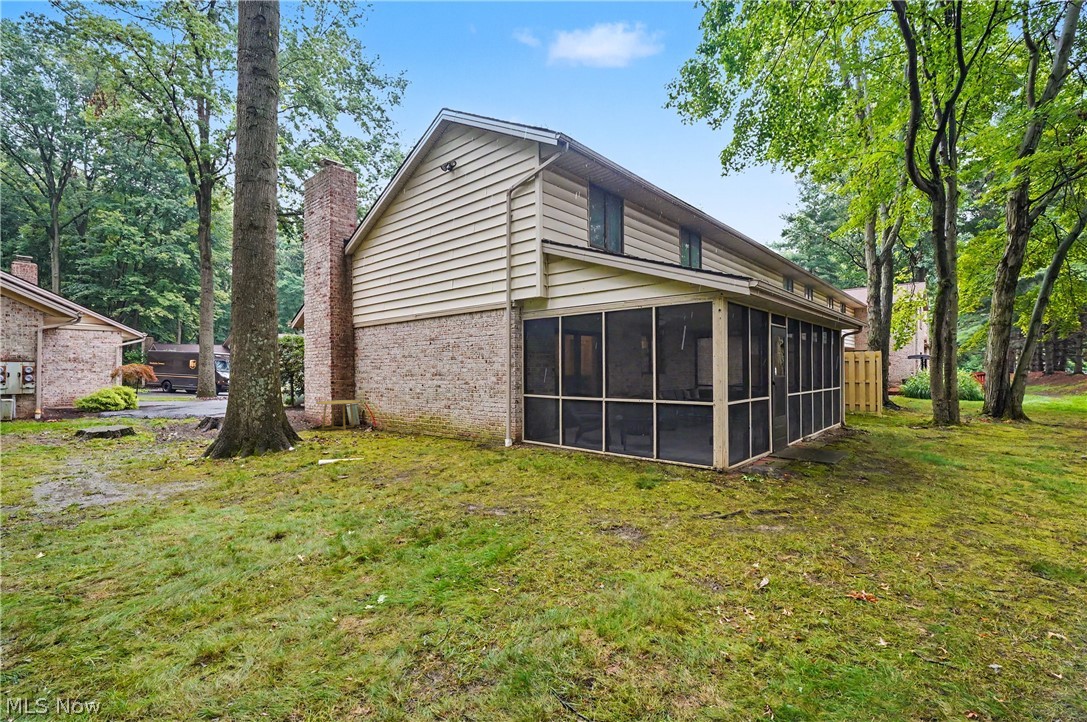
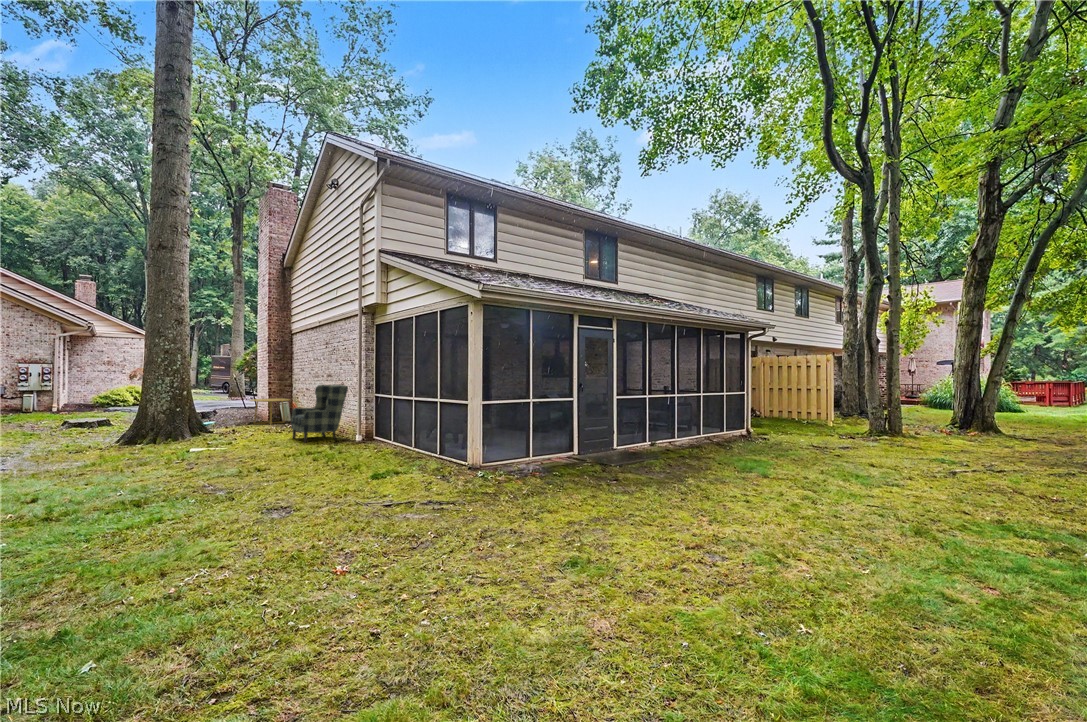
chair: none [419,385,483,451] -> present [291,385,348,442]

